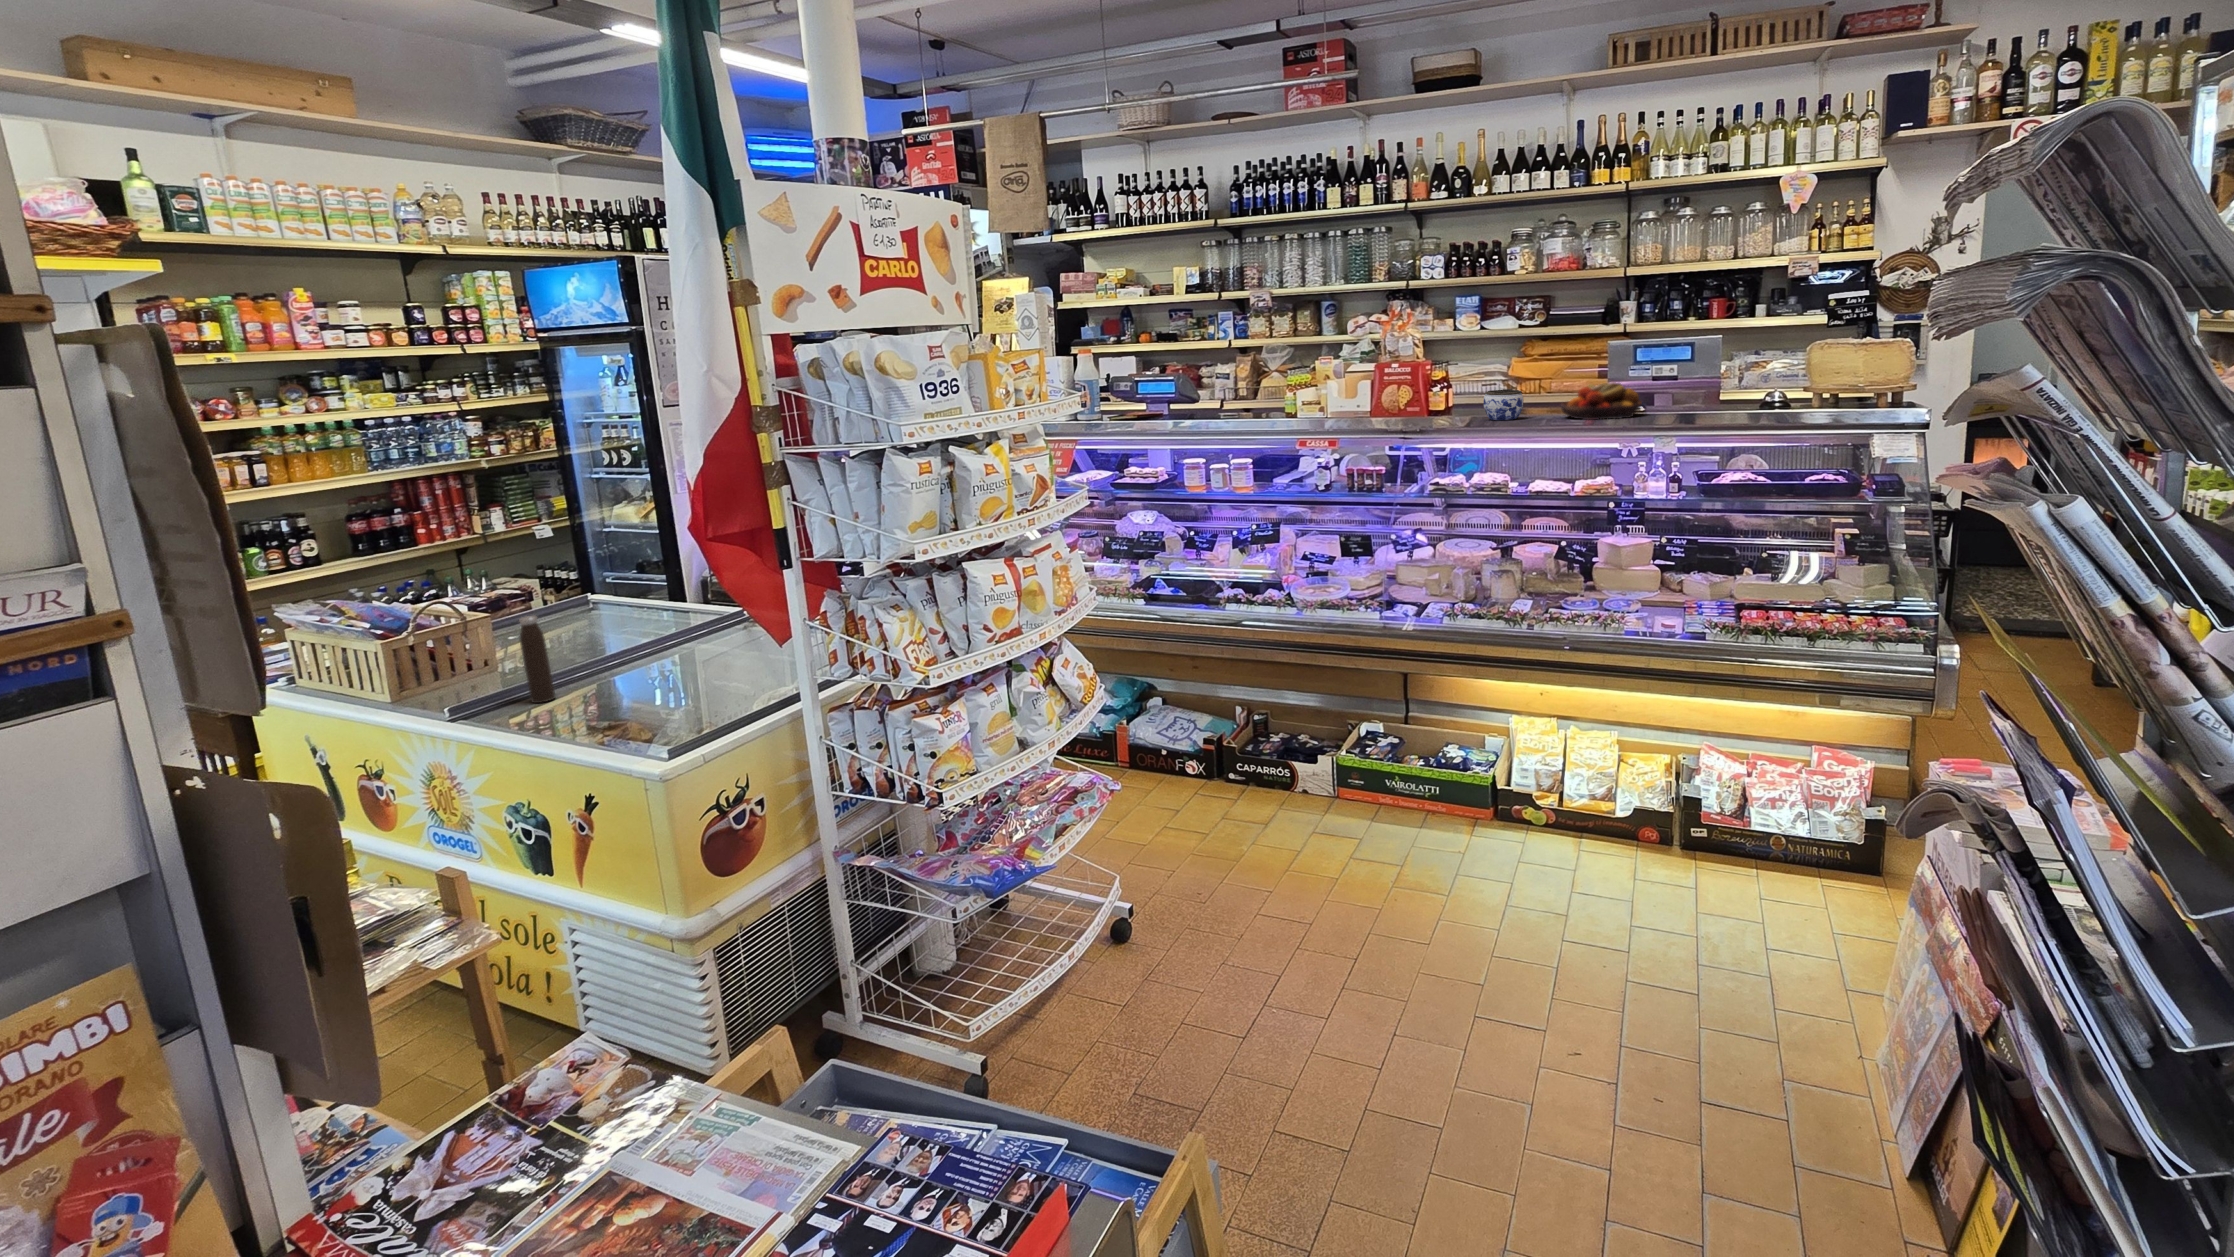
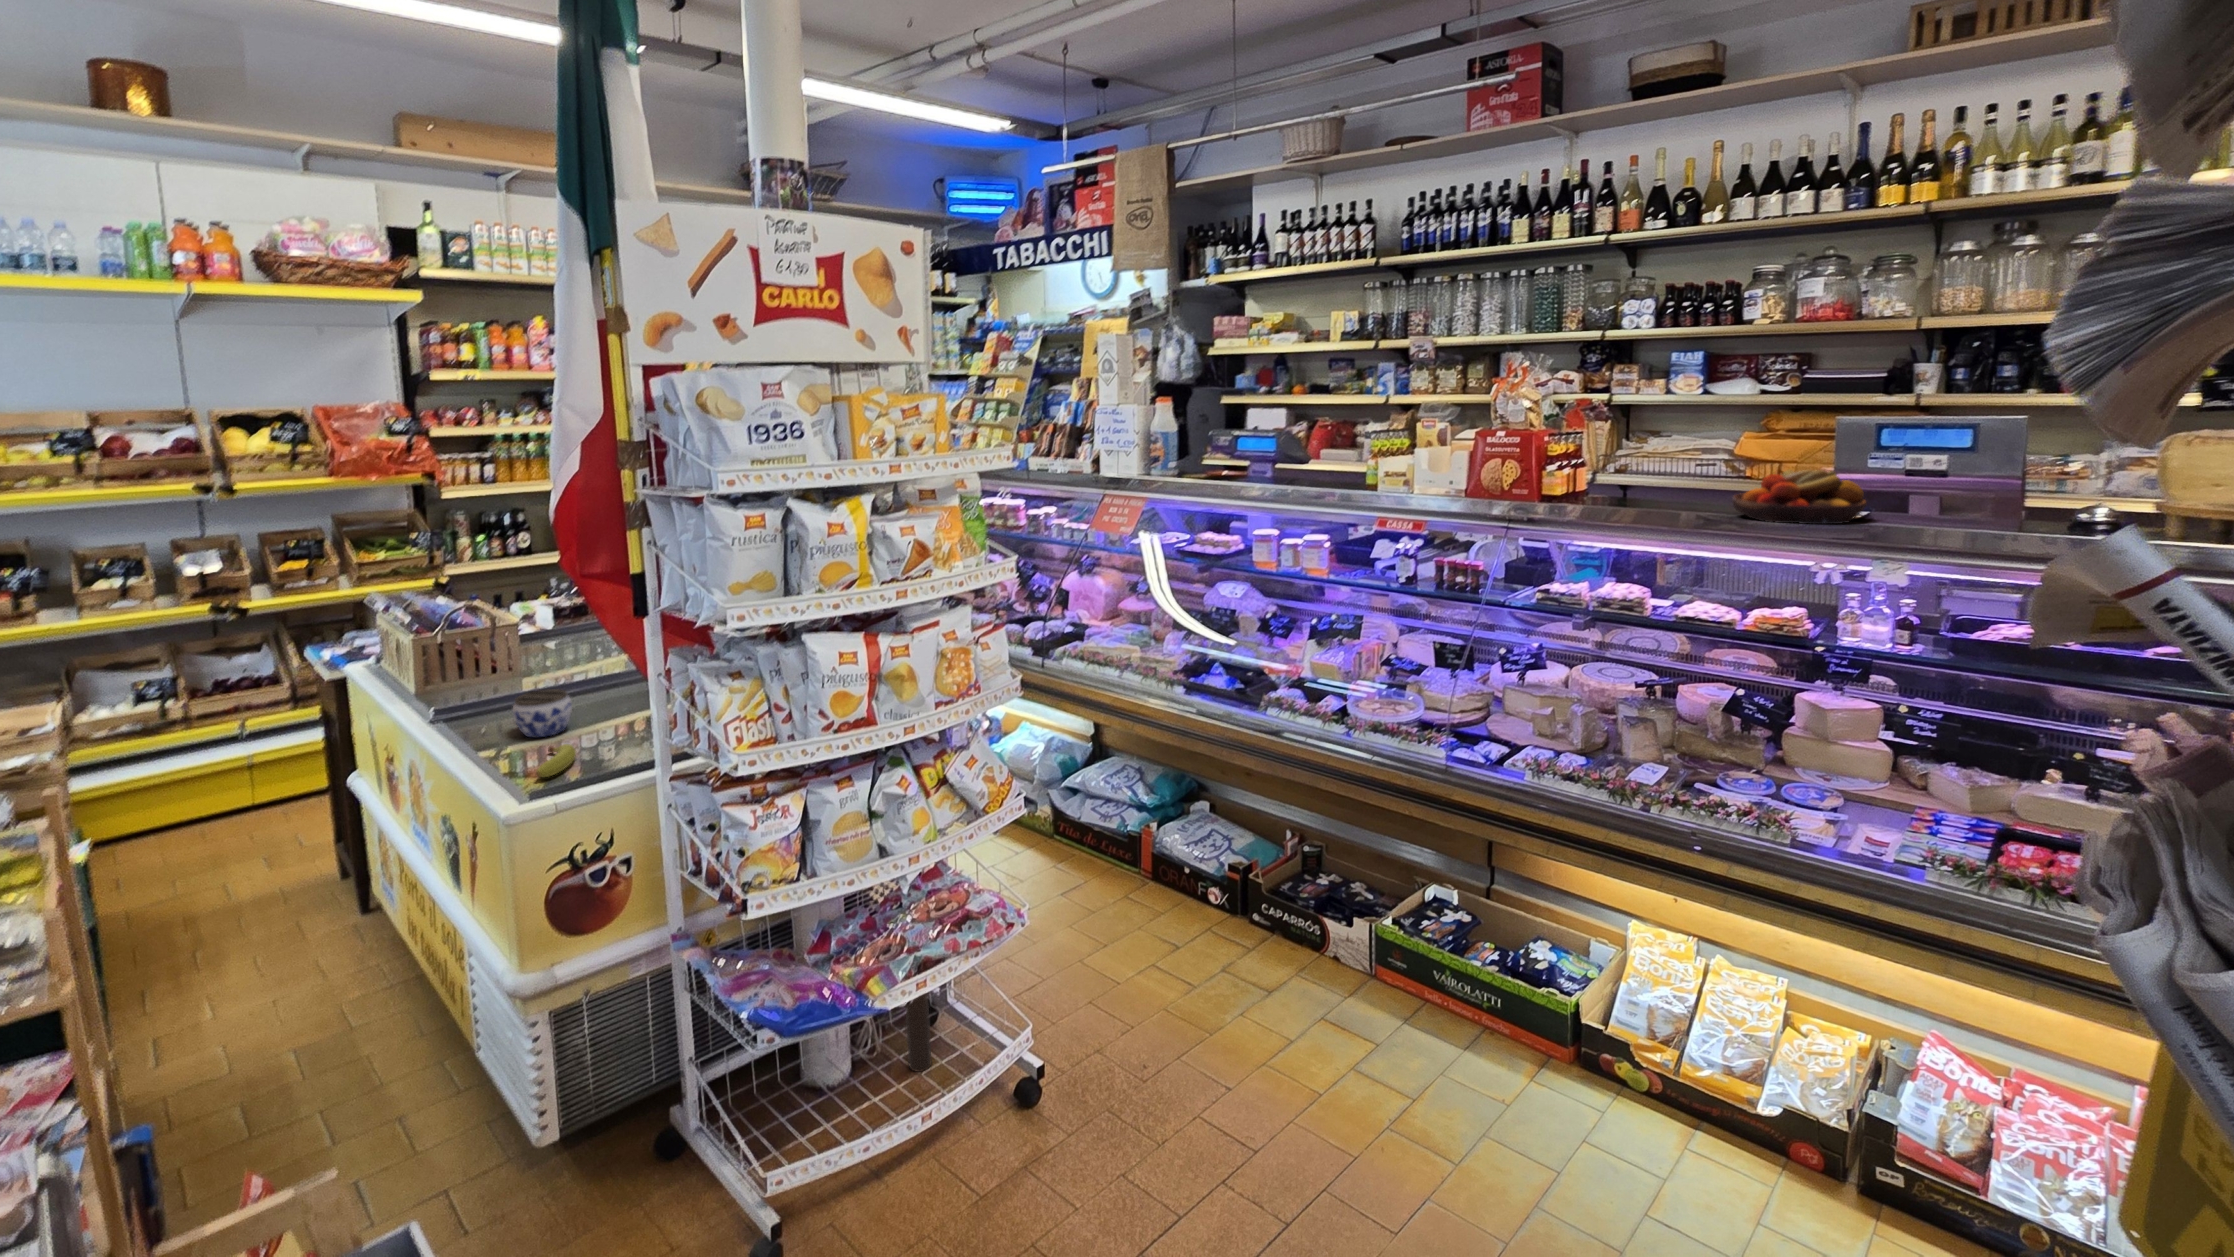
jar: present [1484,389,1523,420] -> present [513,689,572,737]
water bottle: present [519,616,555,703] -> present [906,994,932,1072]
fruit: none [645,697,683,725] -> present [536,744,576,777]

